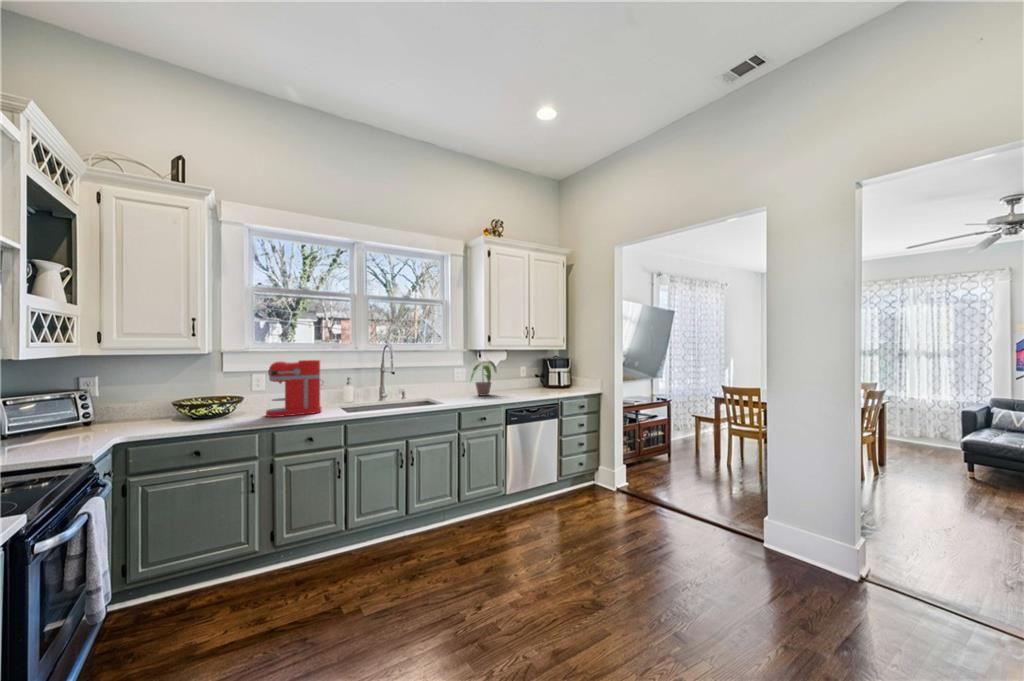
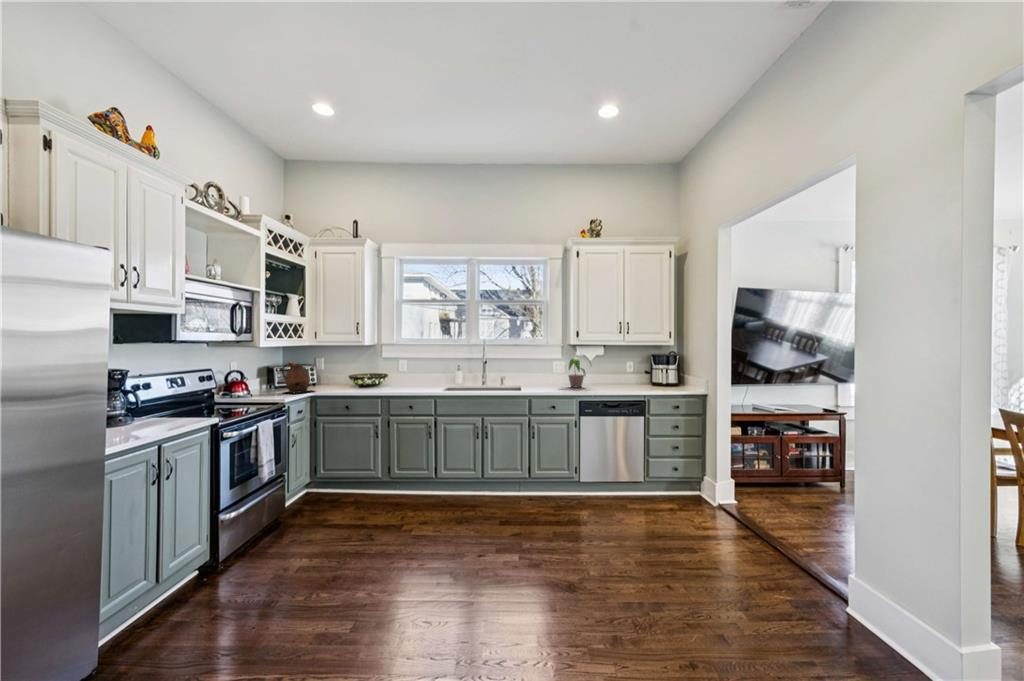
coffee maker: present [266,360,323,417] -> none [394,351,432,390]
ceramic pitcher: none [44,382,122,443] -> present [282,360,314,393]

